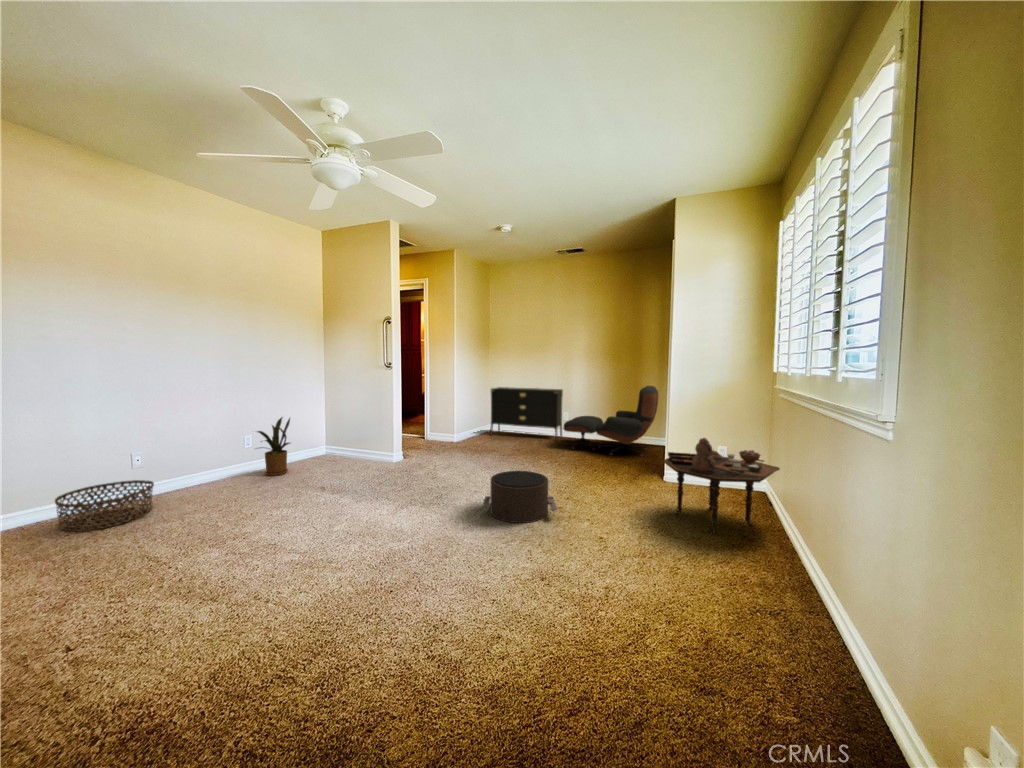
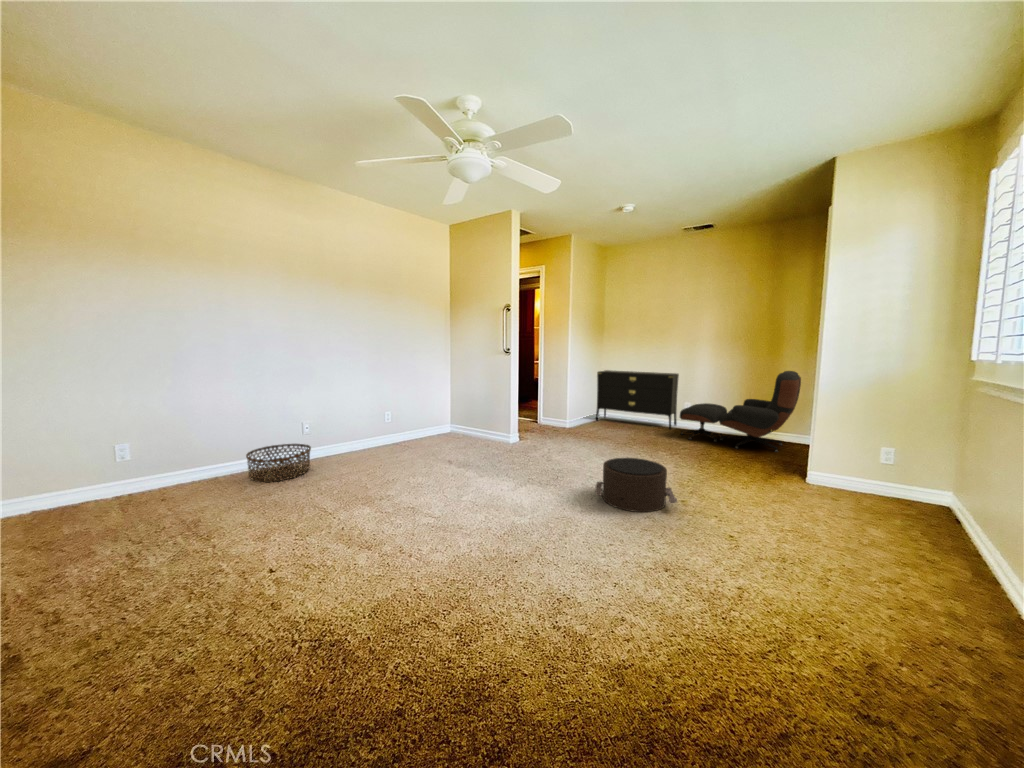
house plant: present [257,417,290,476] -> none [380,394,413,447]
side table: present [664,438,780,534] -> none [810,433,982,548]

